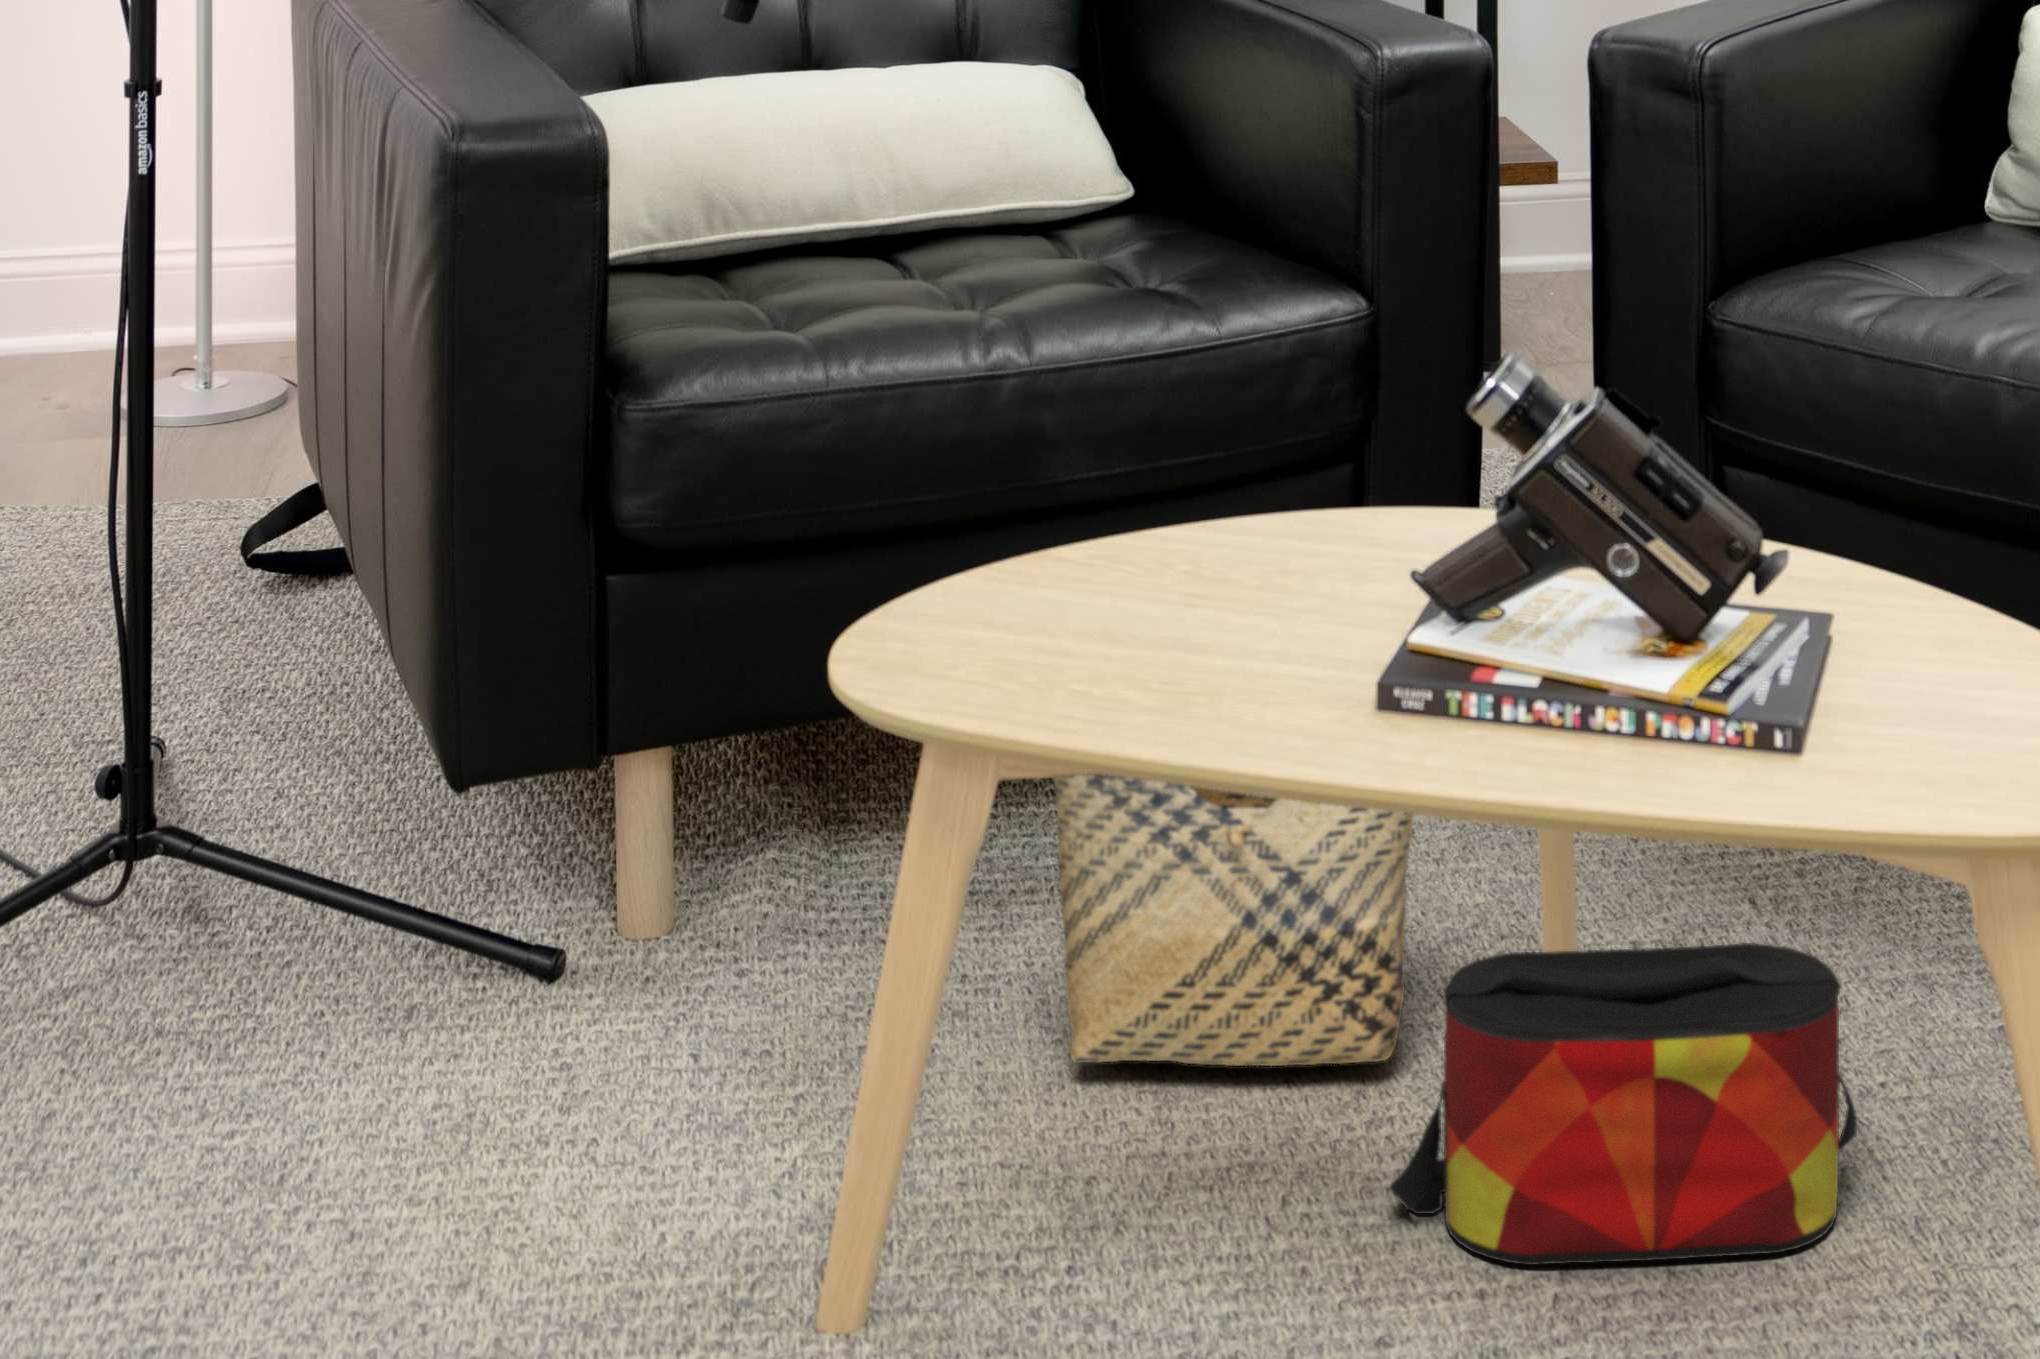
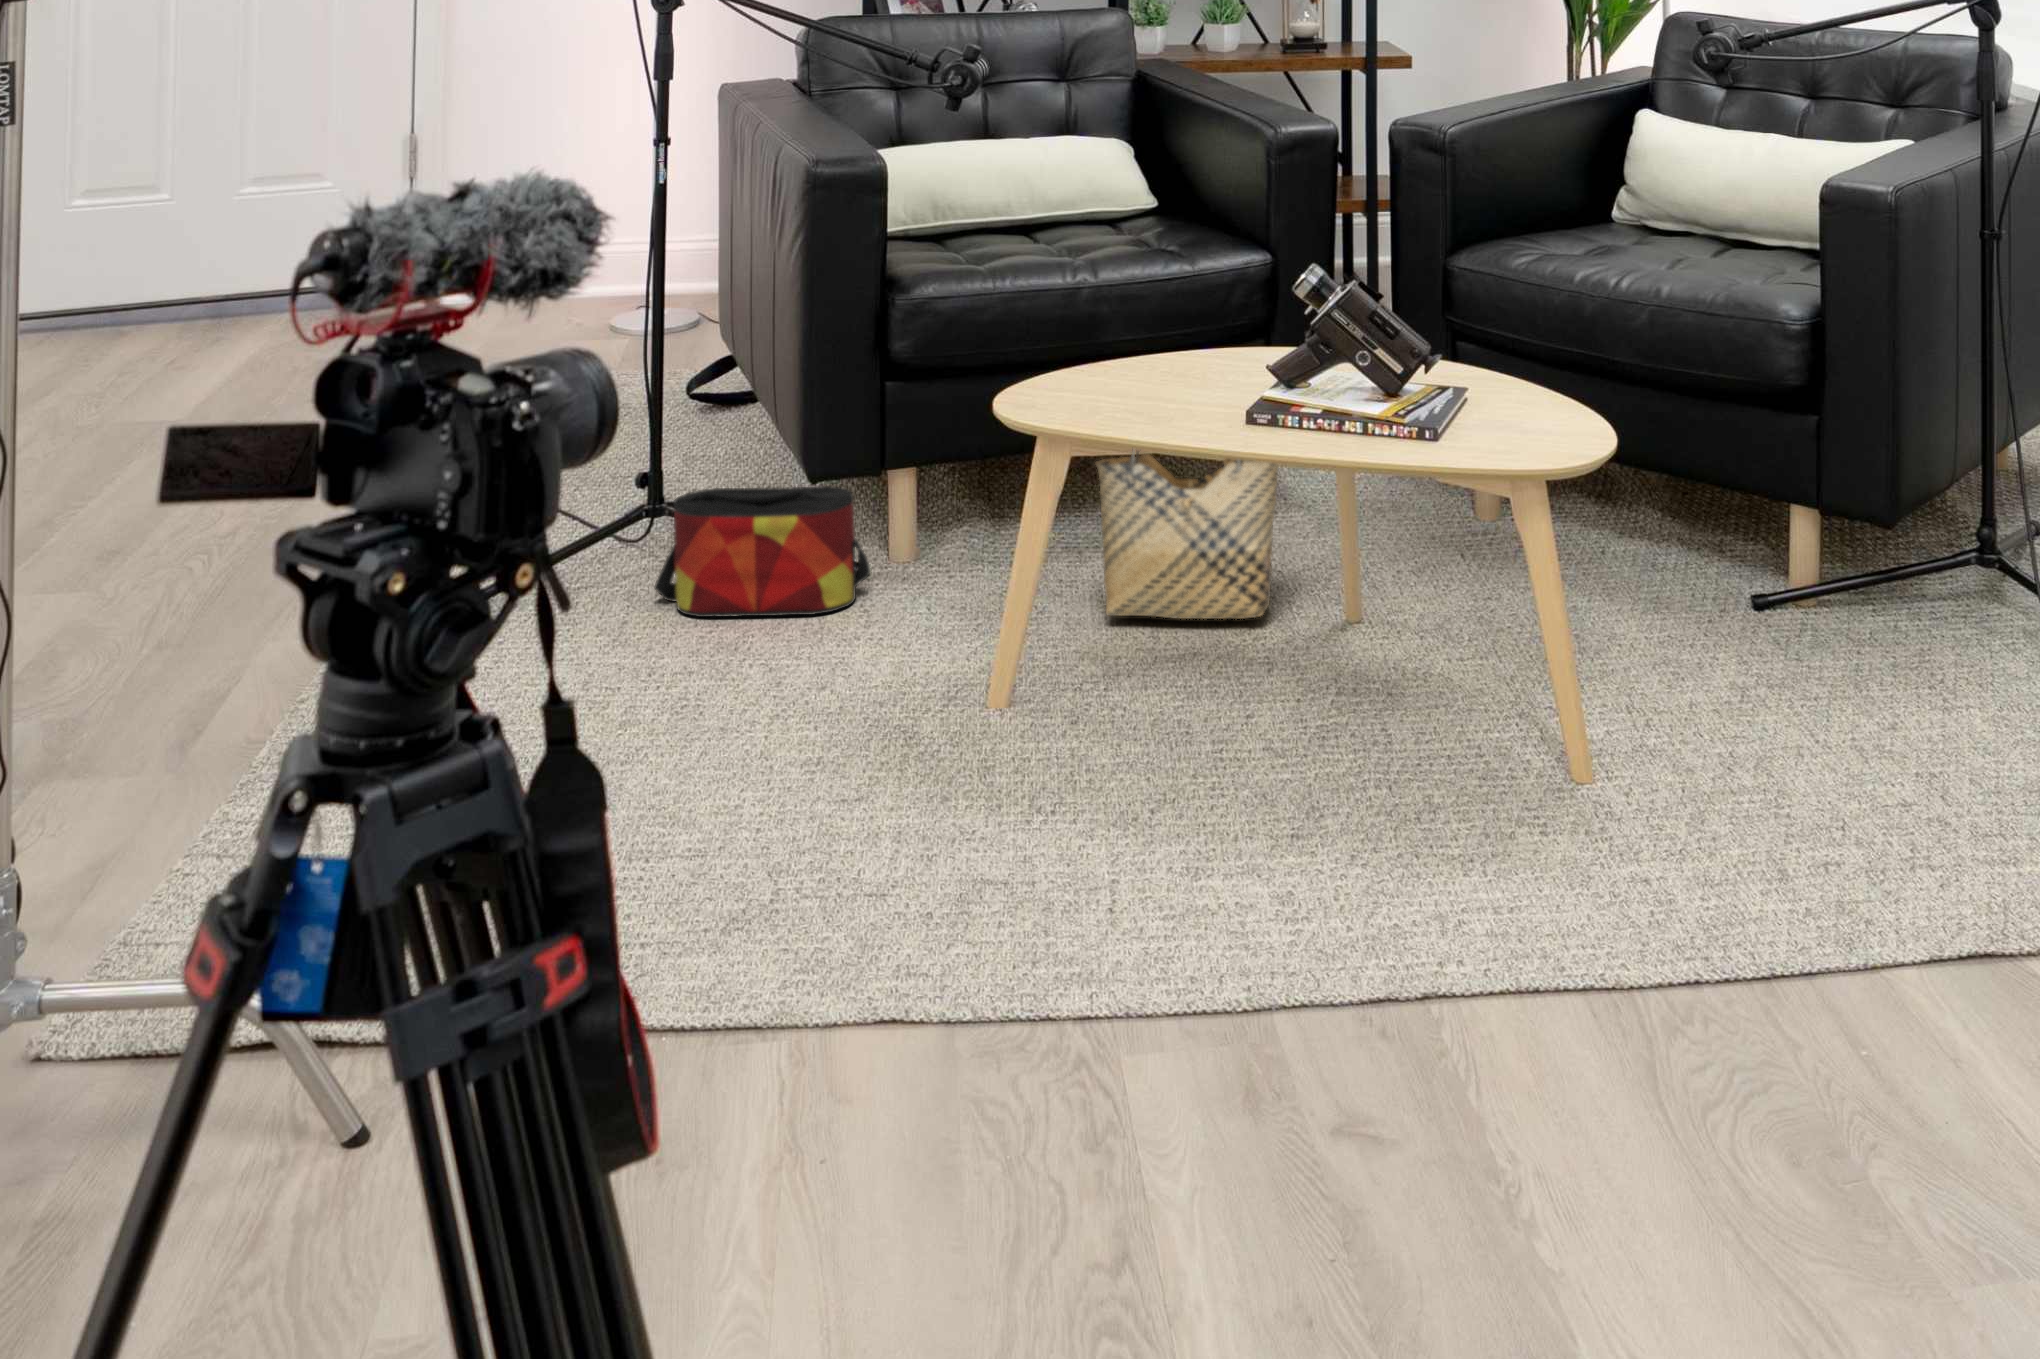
bag: present [1390,943,1857,1265] -> present [655,486,870,617]

